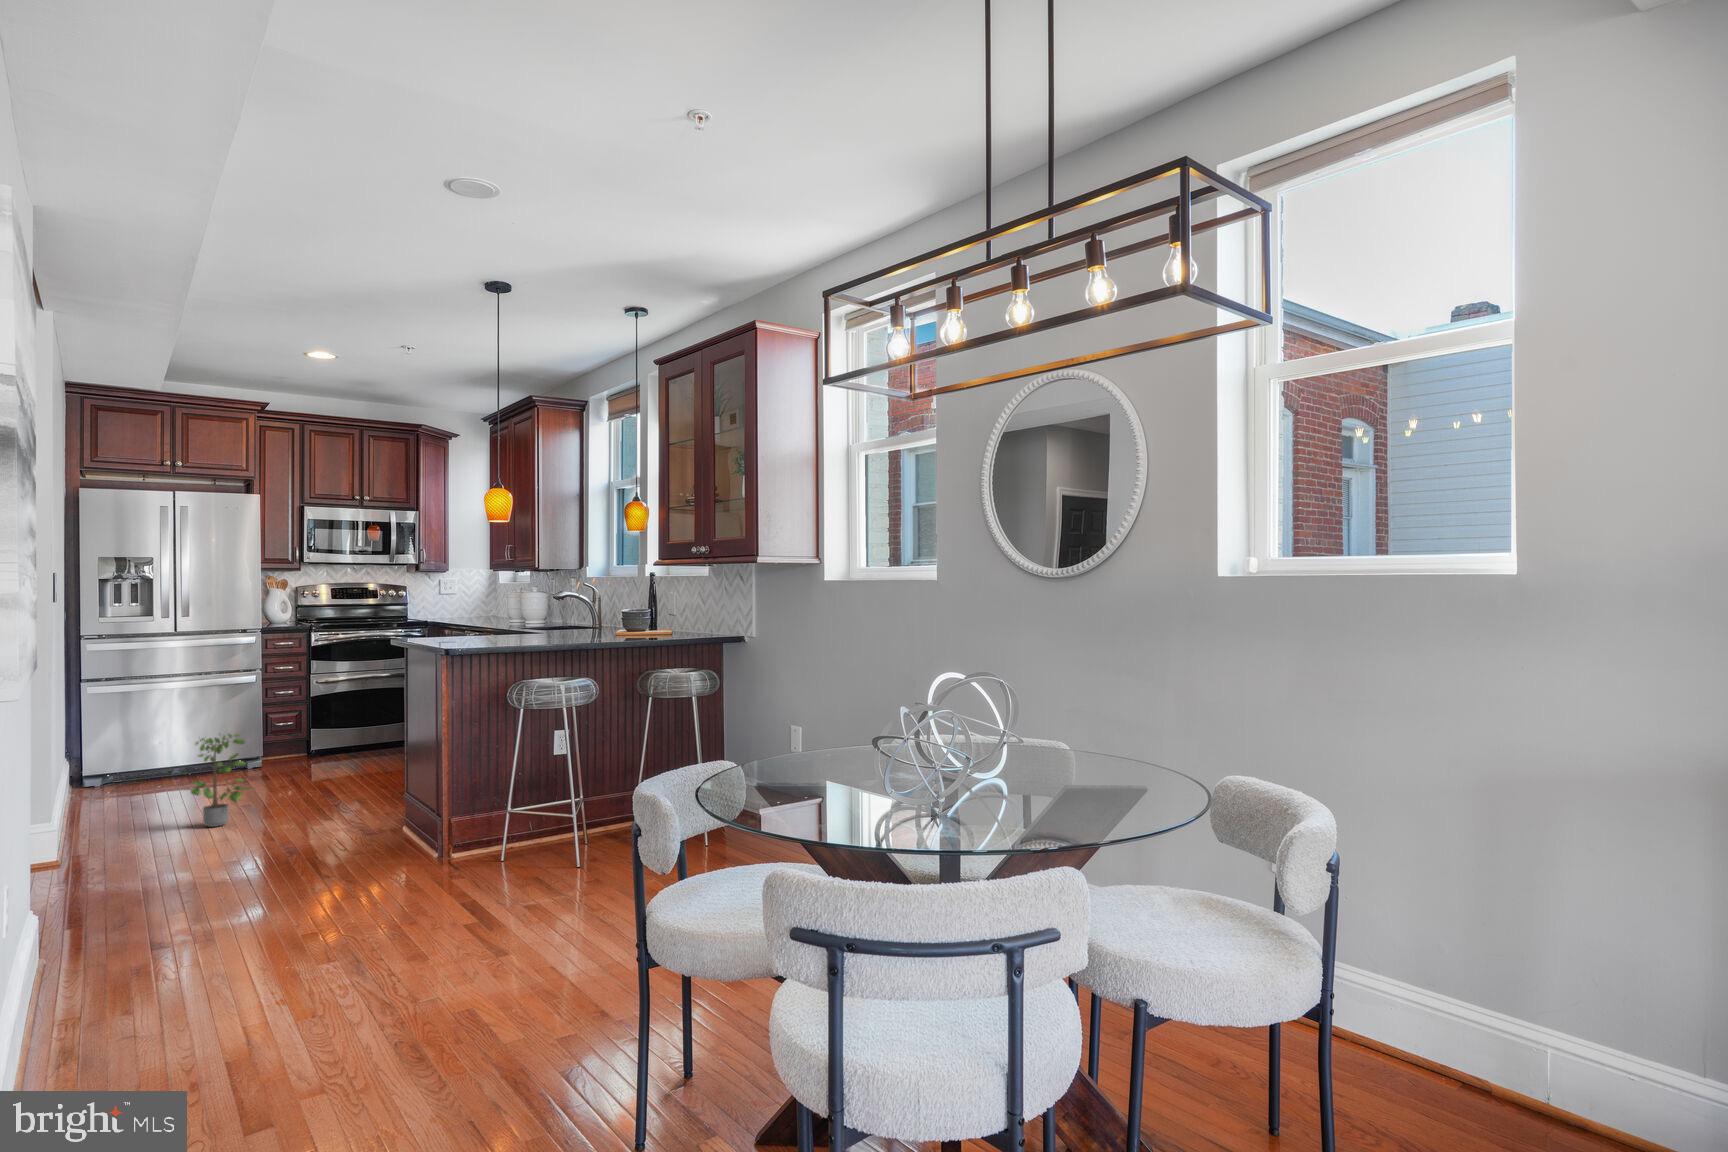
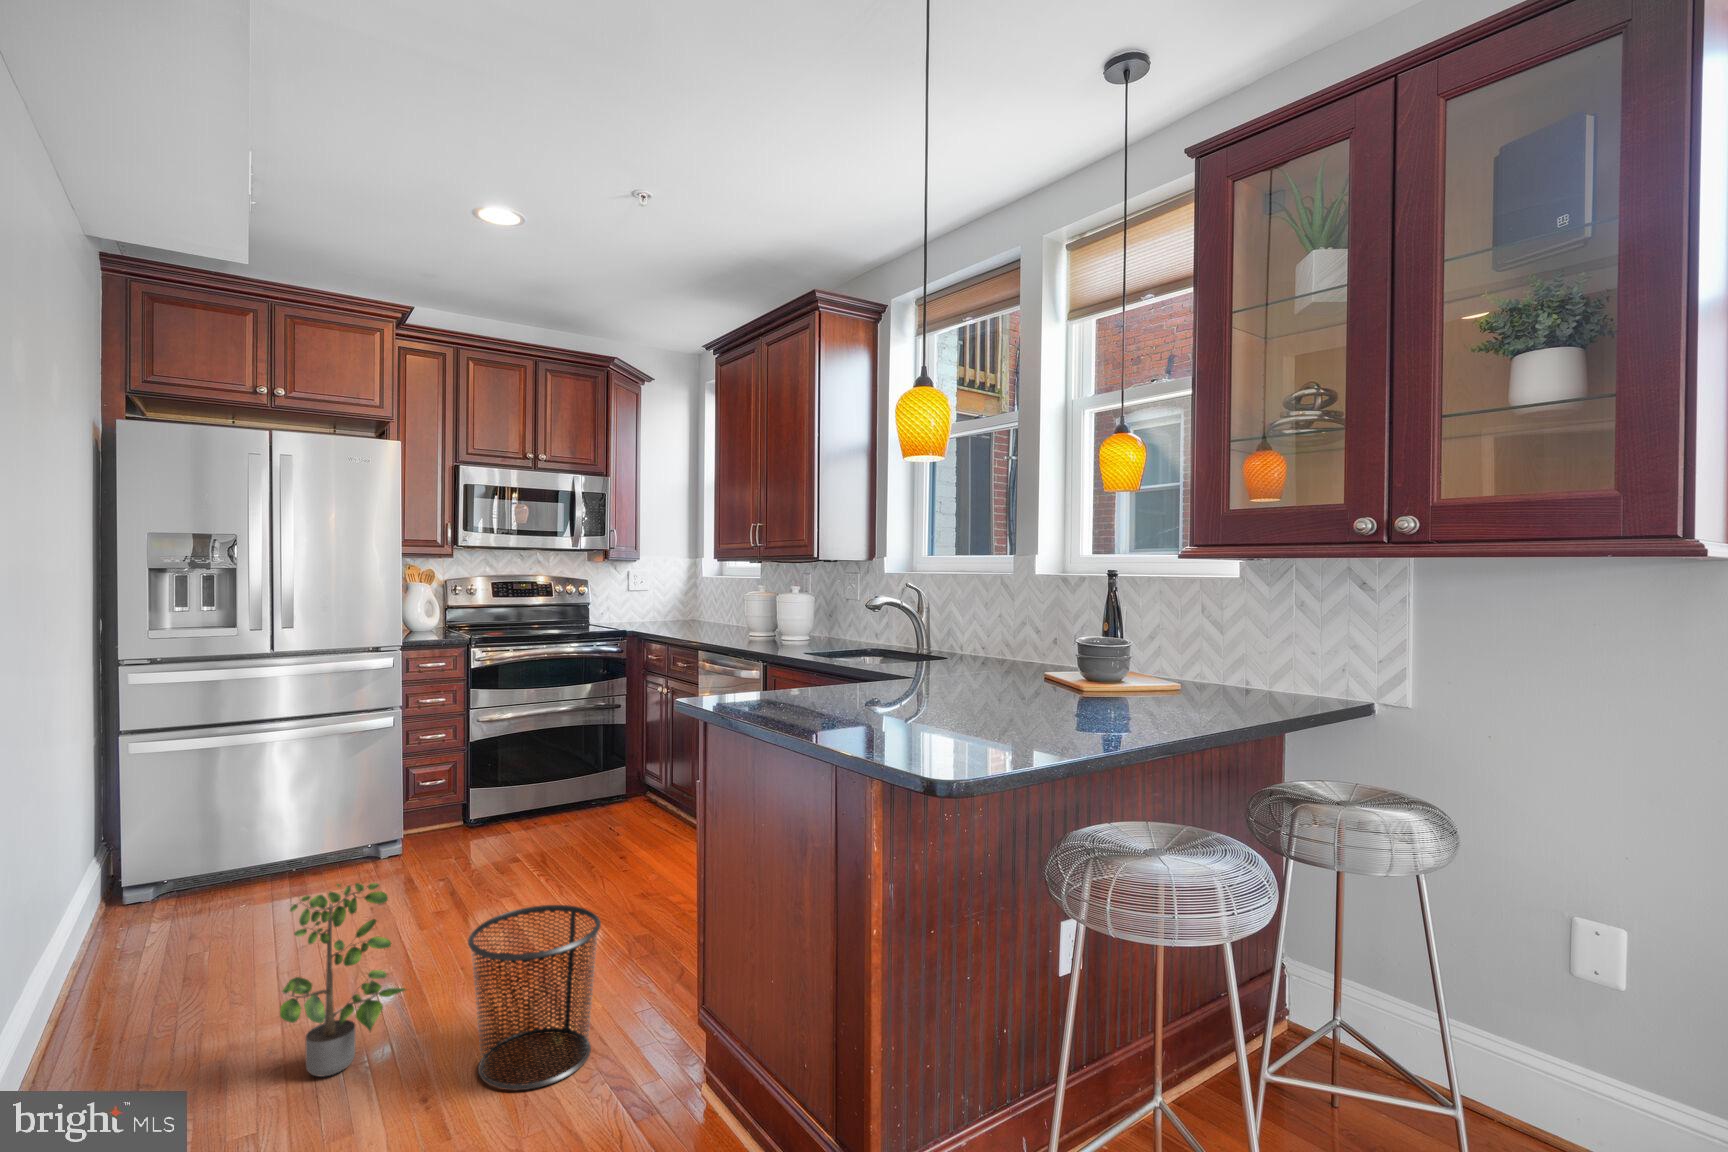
waste bin: none [285,750,356,828] -> present [468,905,601,1090]

